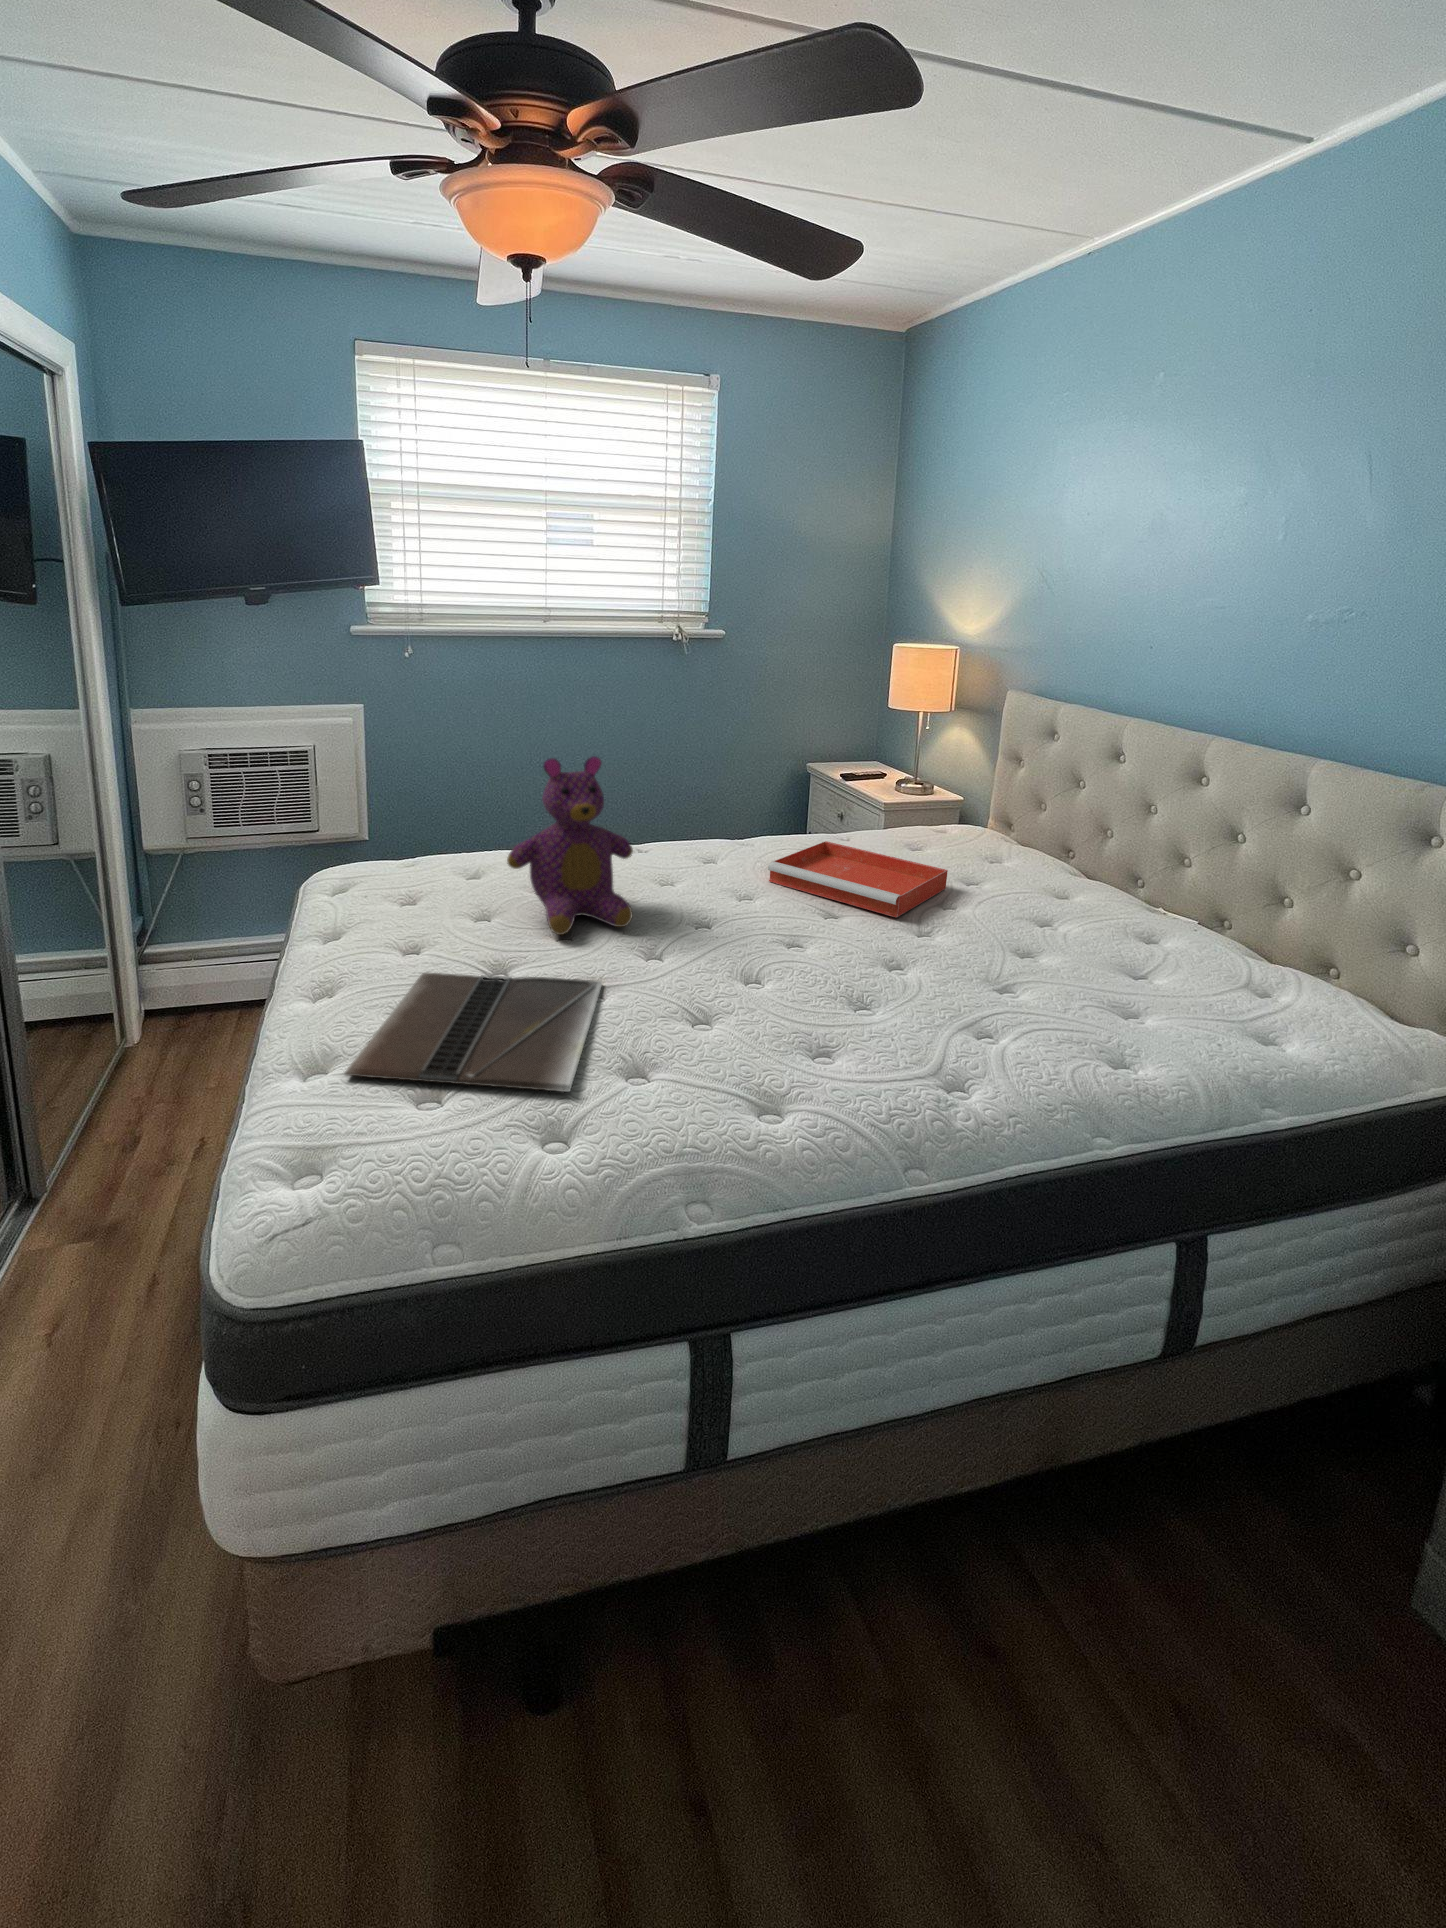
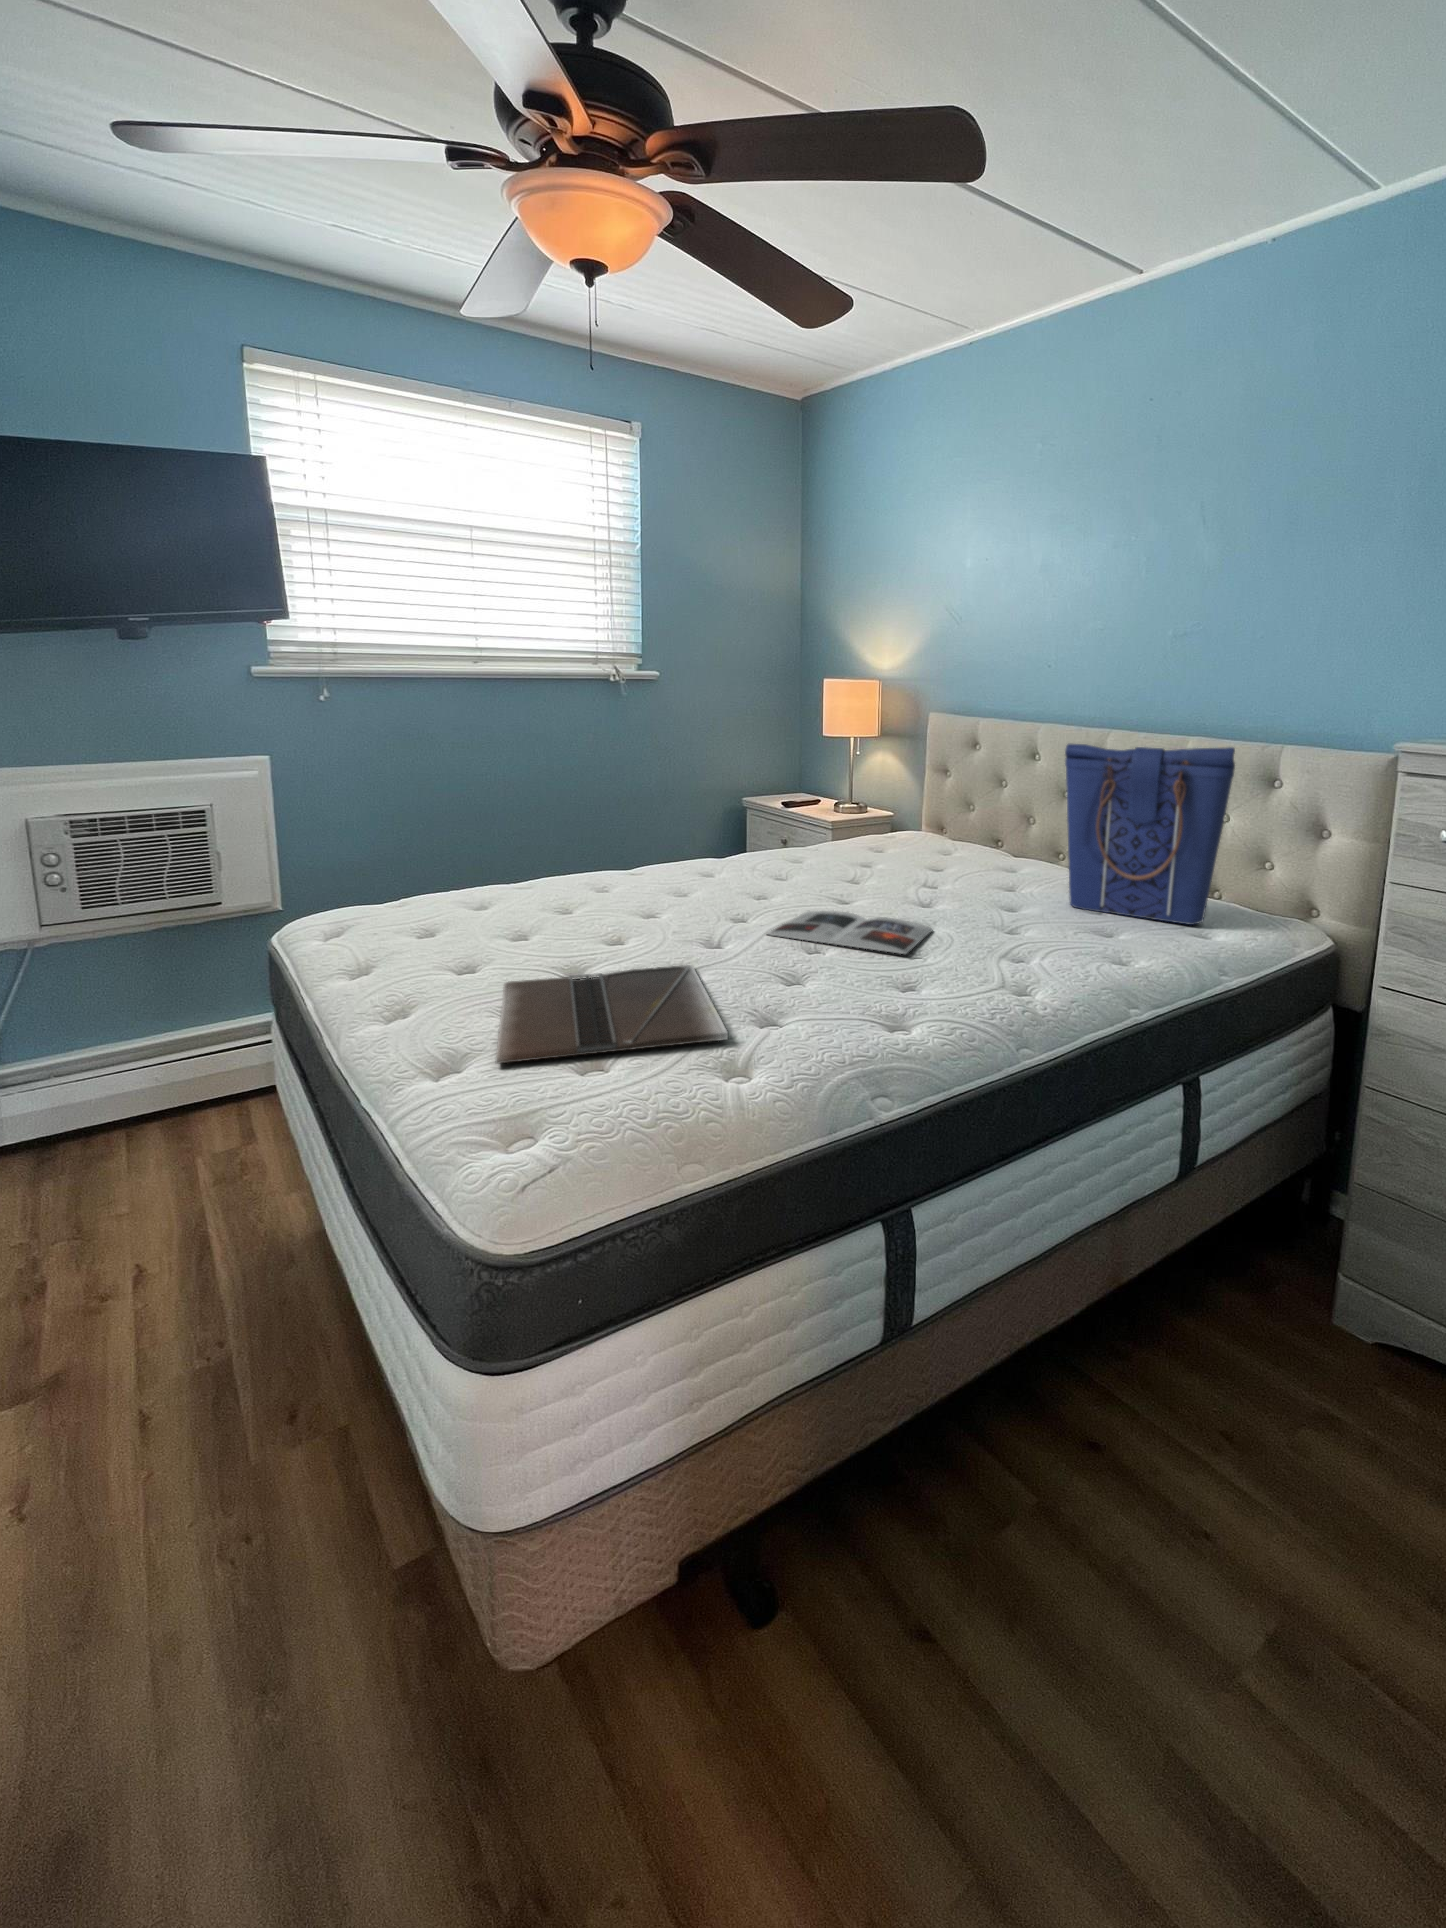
teddy bear: present [507,756,633,935] -> none [553,764,688,938]
tote bag: none [1096,765,1347,1021] -> present [1065,744,1235,925]
tray: present [768,841,948,917] -> none [783,847,933,894]
magazine: none [704,925,895,1006] -> present [768,911,932,954]

